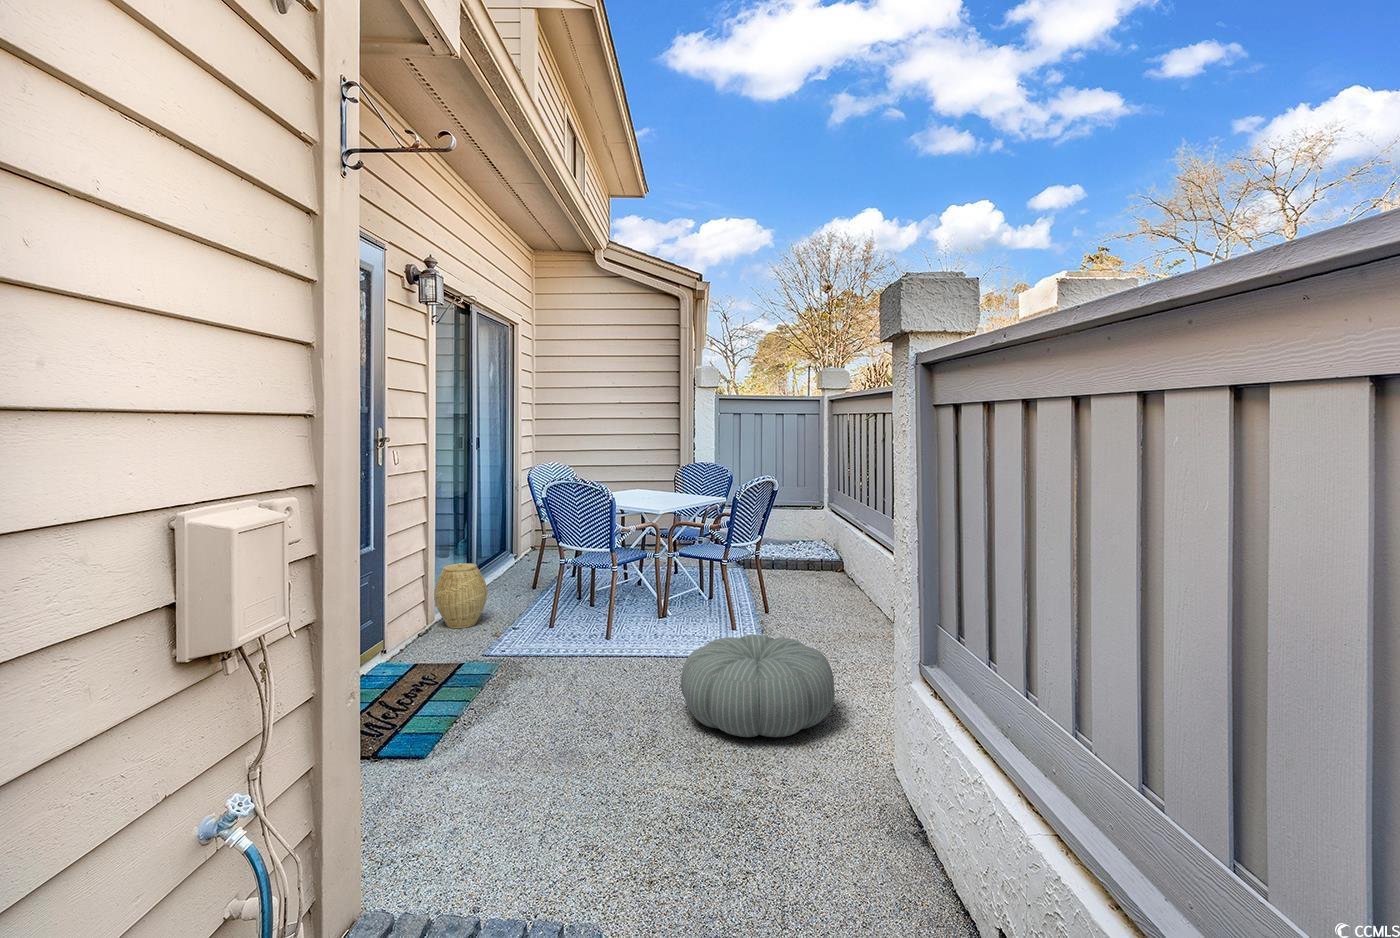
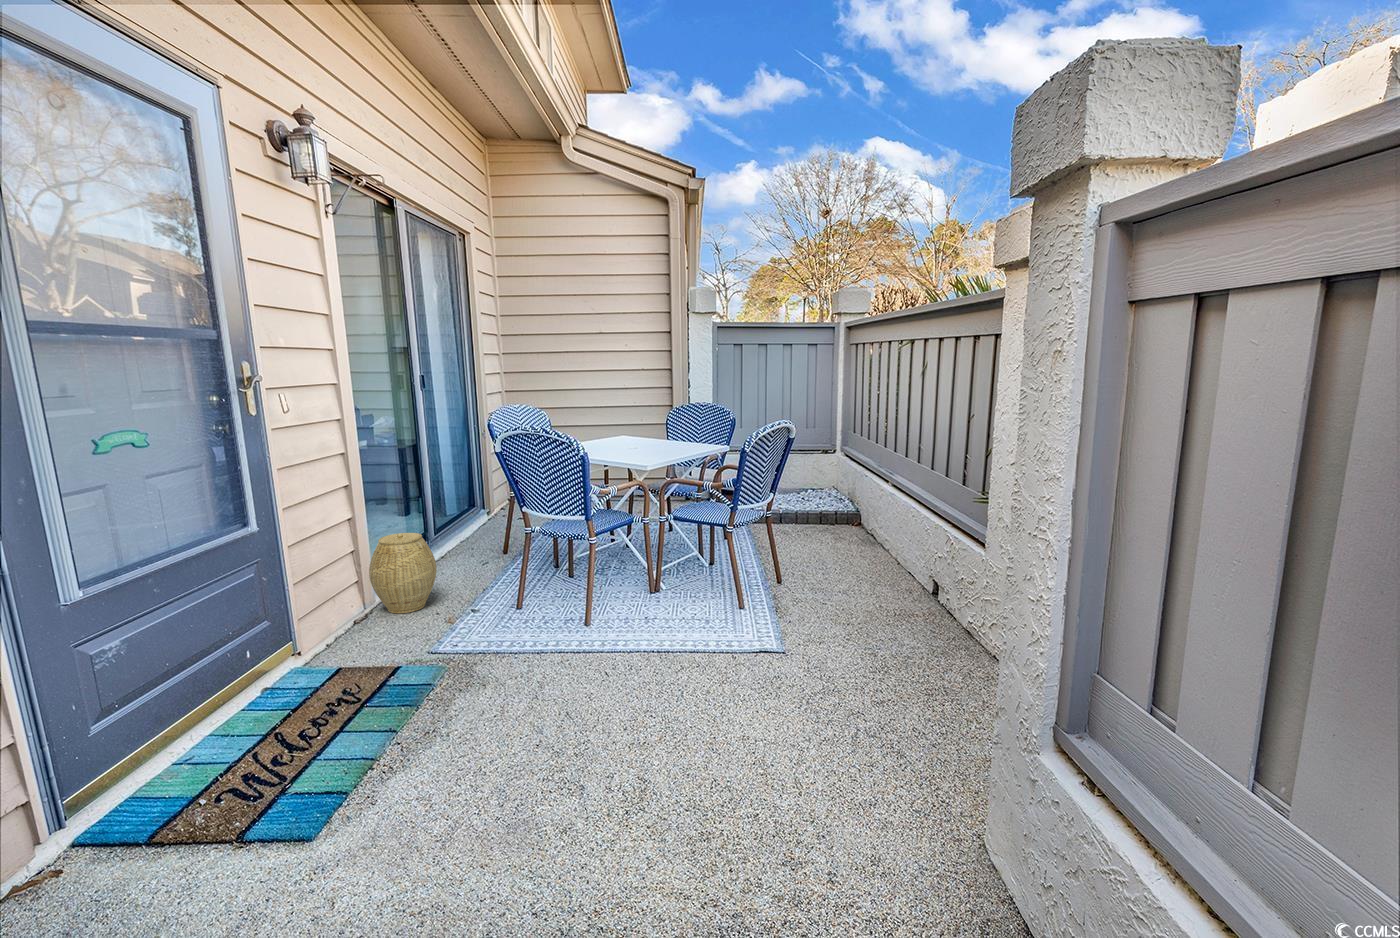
pouf: present [681,635,835,737] -> none [678,634,887,788]

